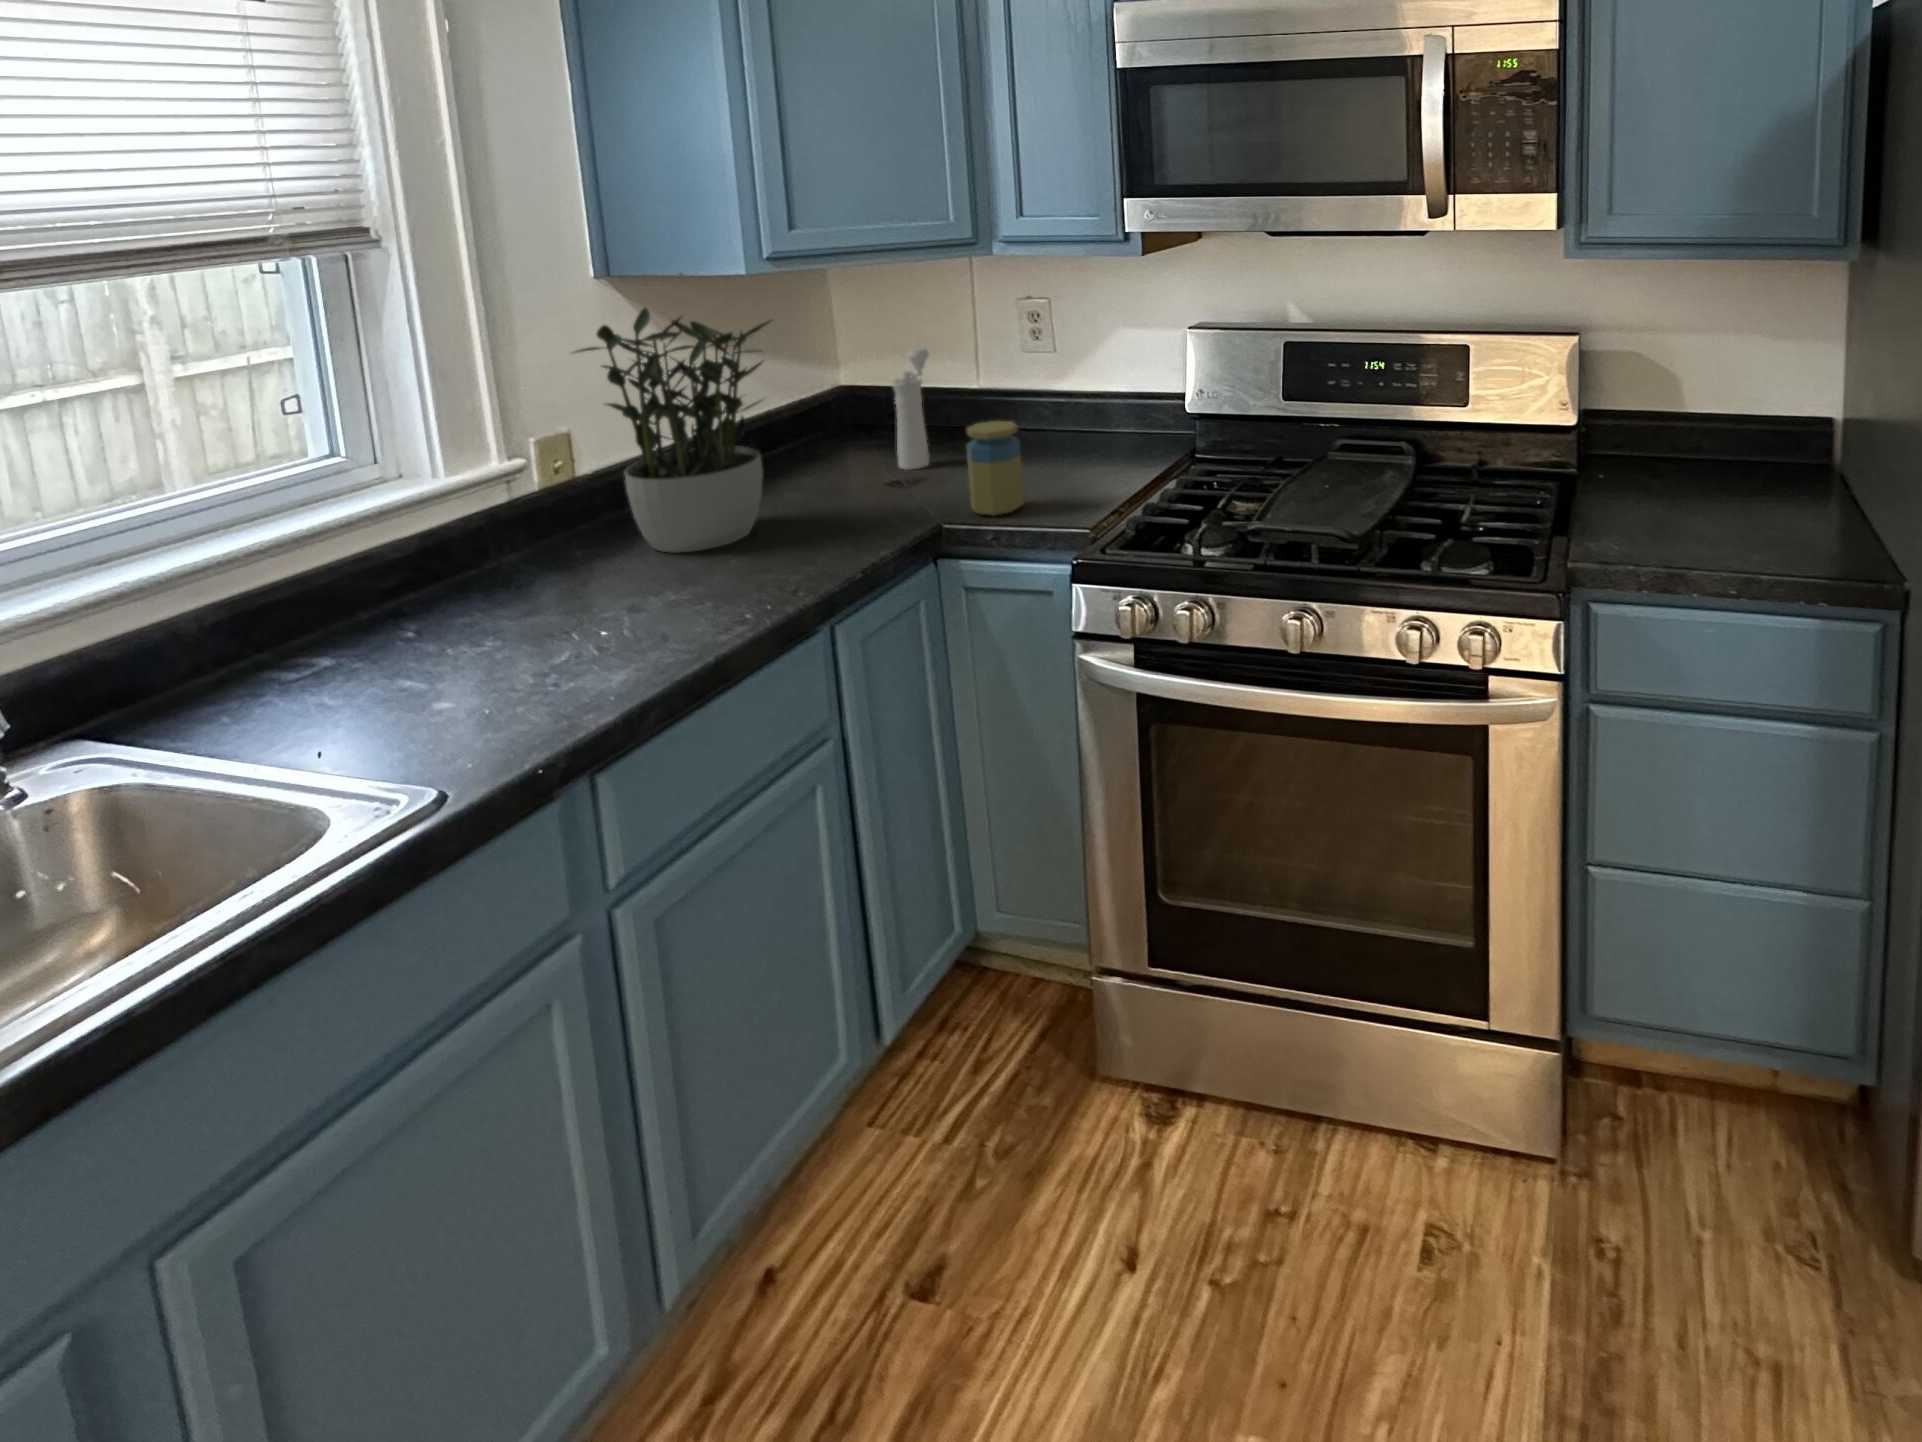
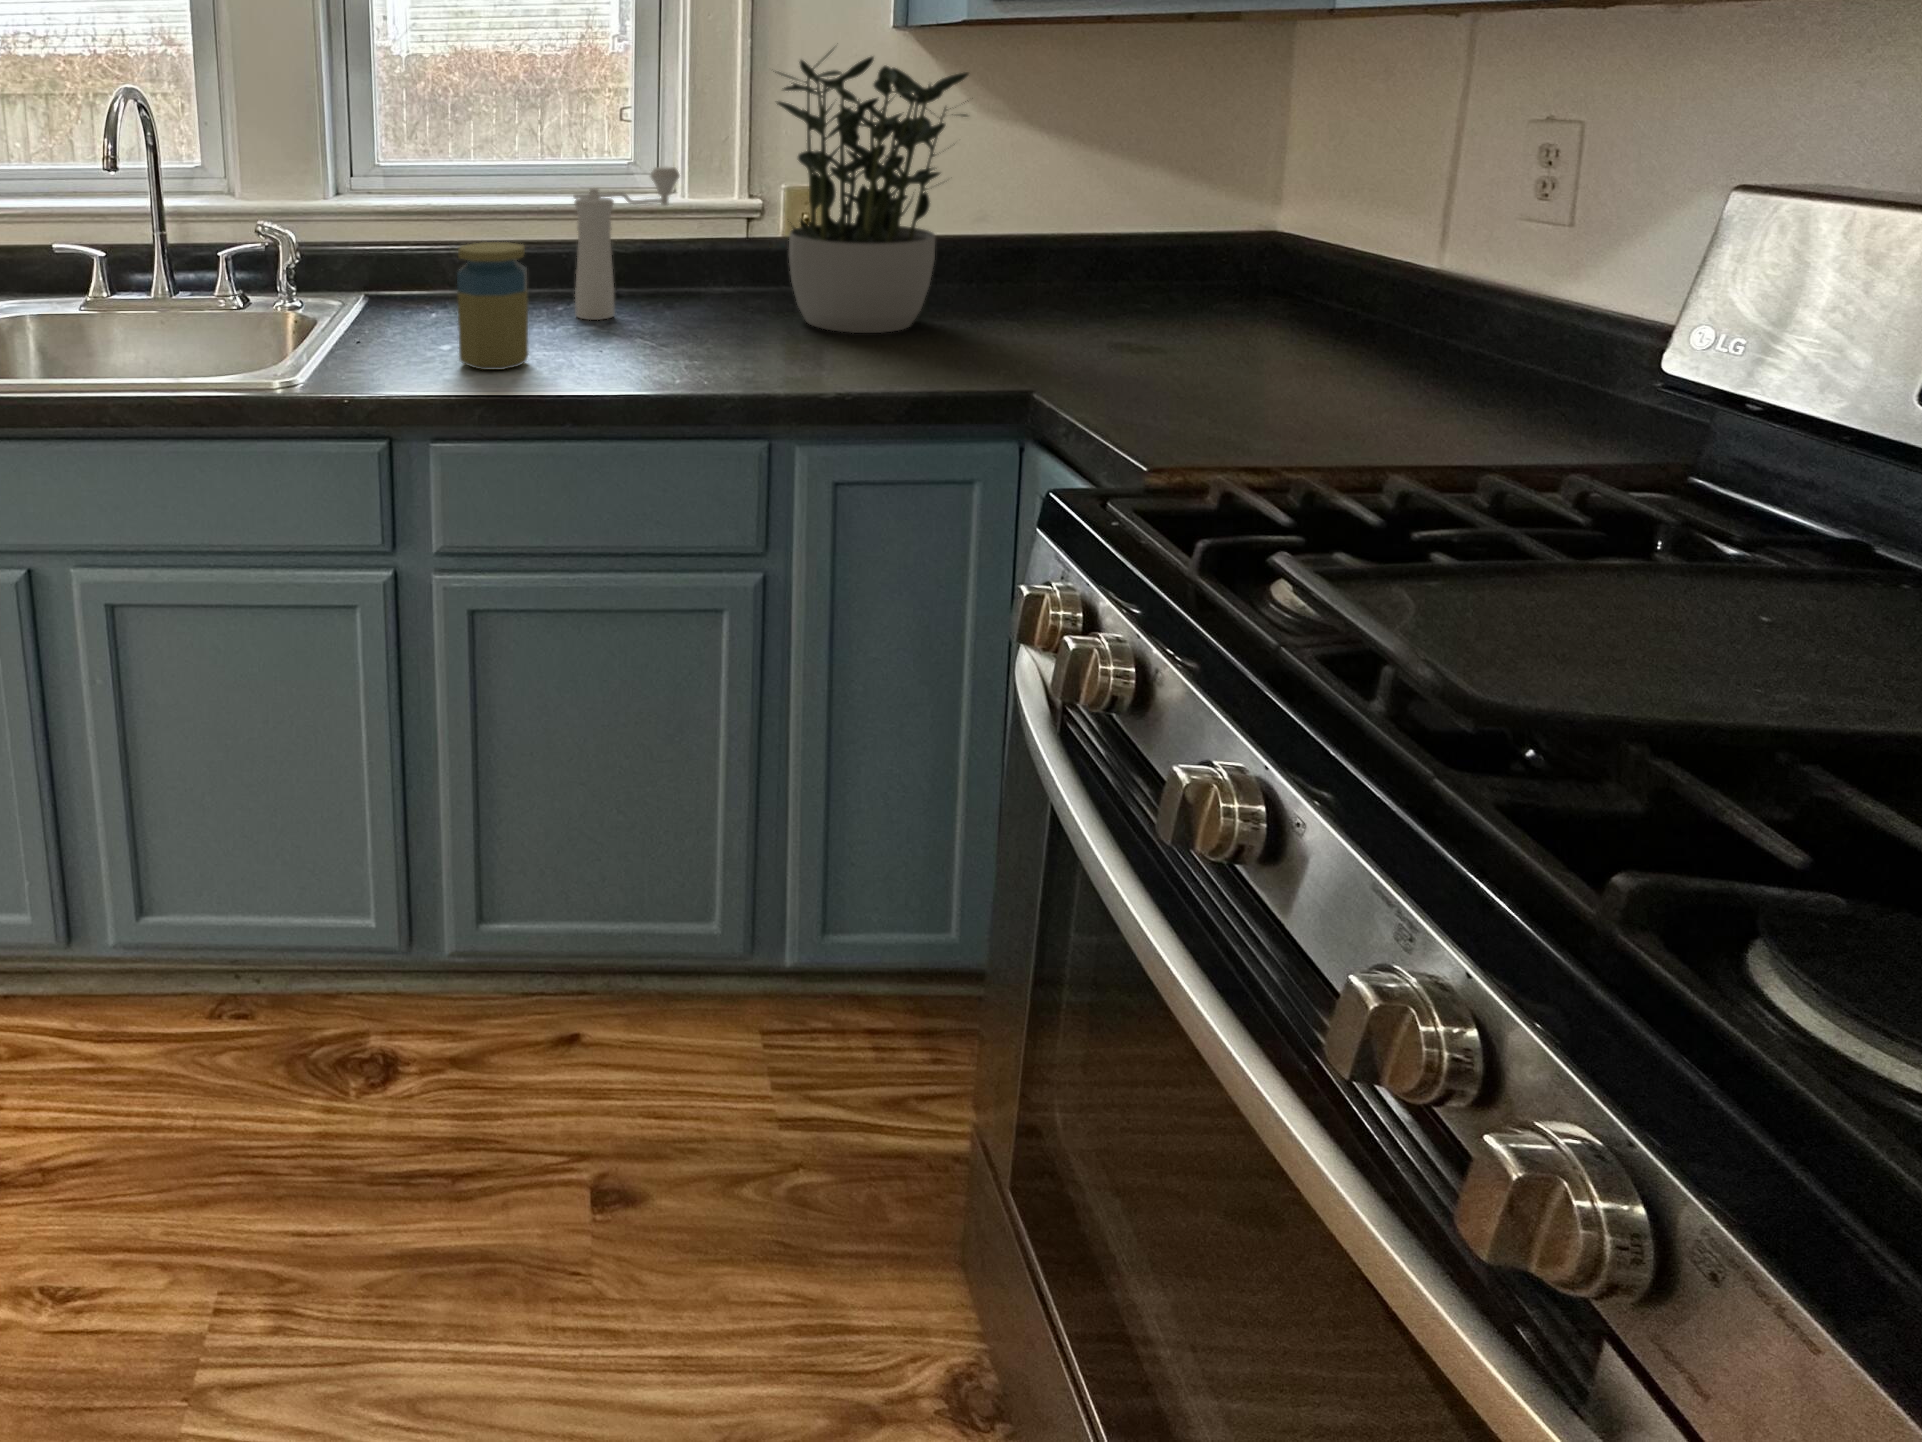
pepper mill: present [892,348,929,470] -> present [574,167,680,320]
jar: present [966,421,1024,516] -> present [457,242,528,370]

